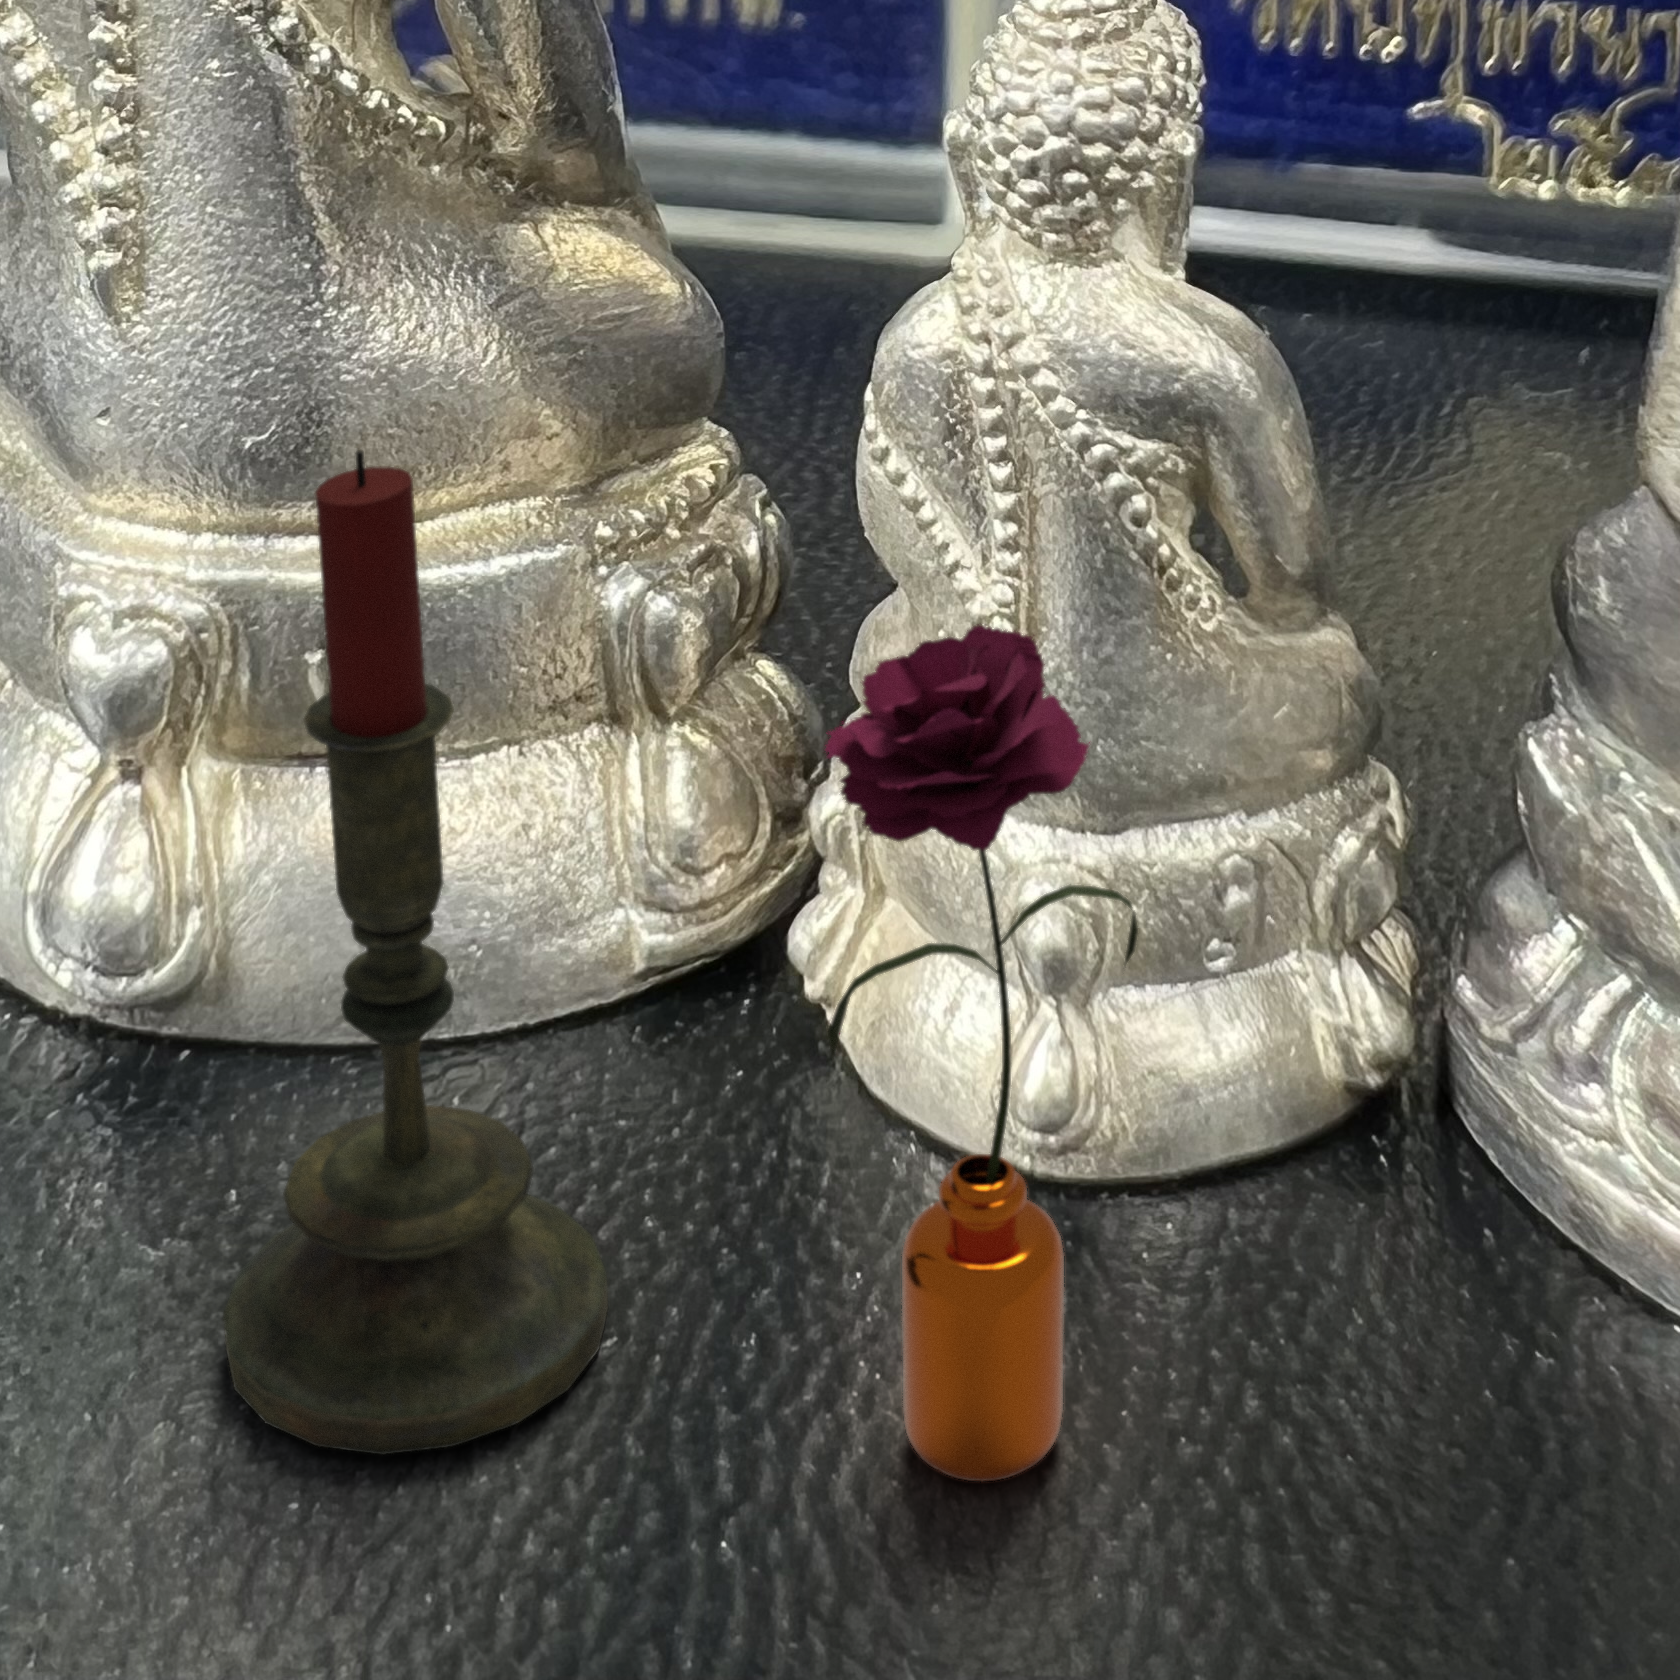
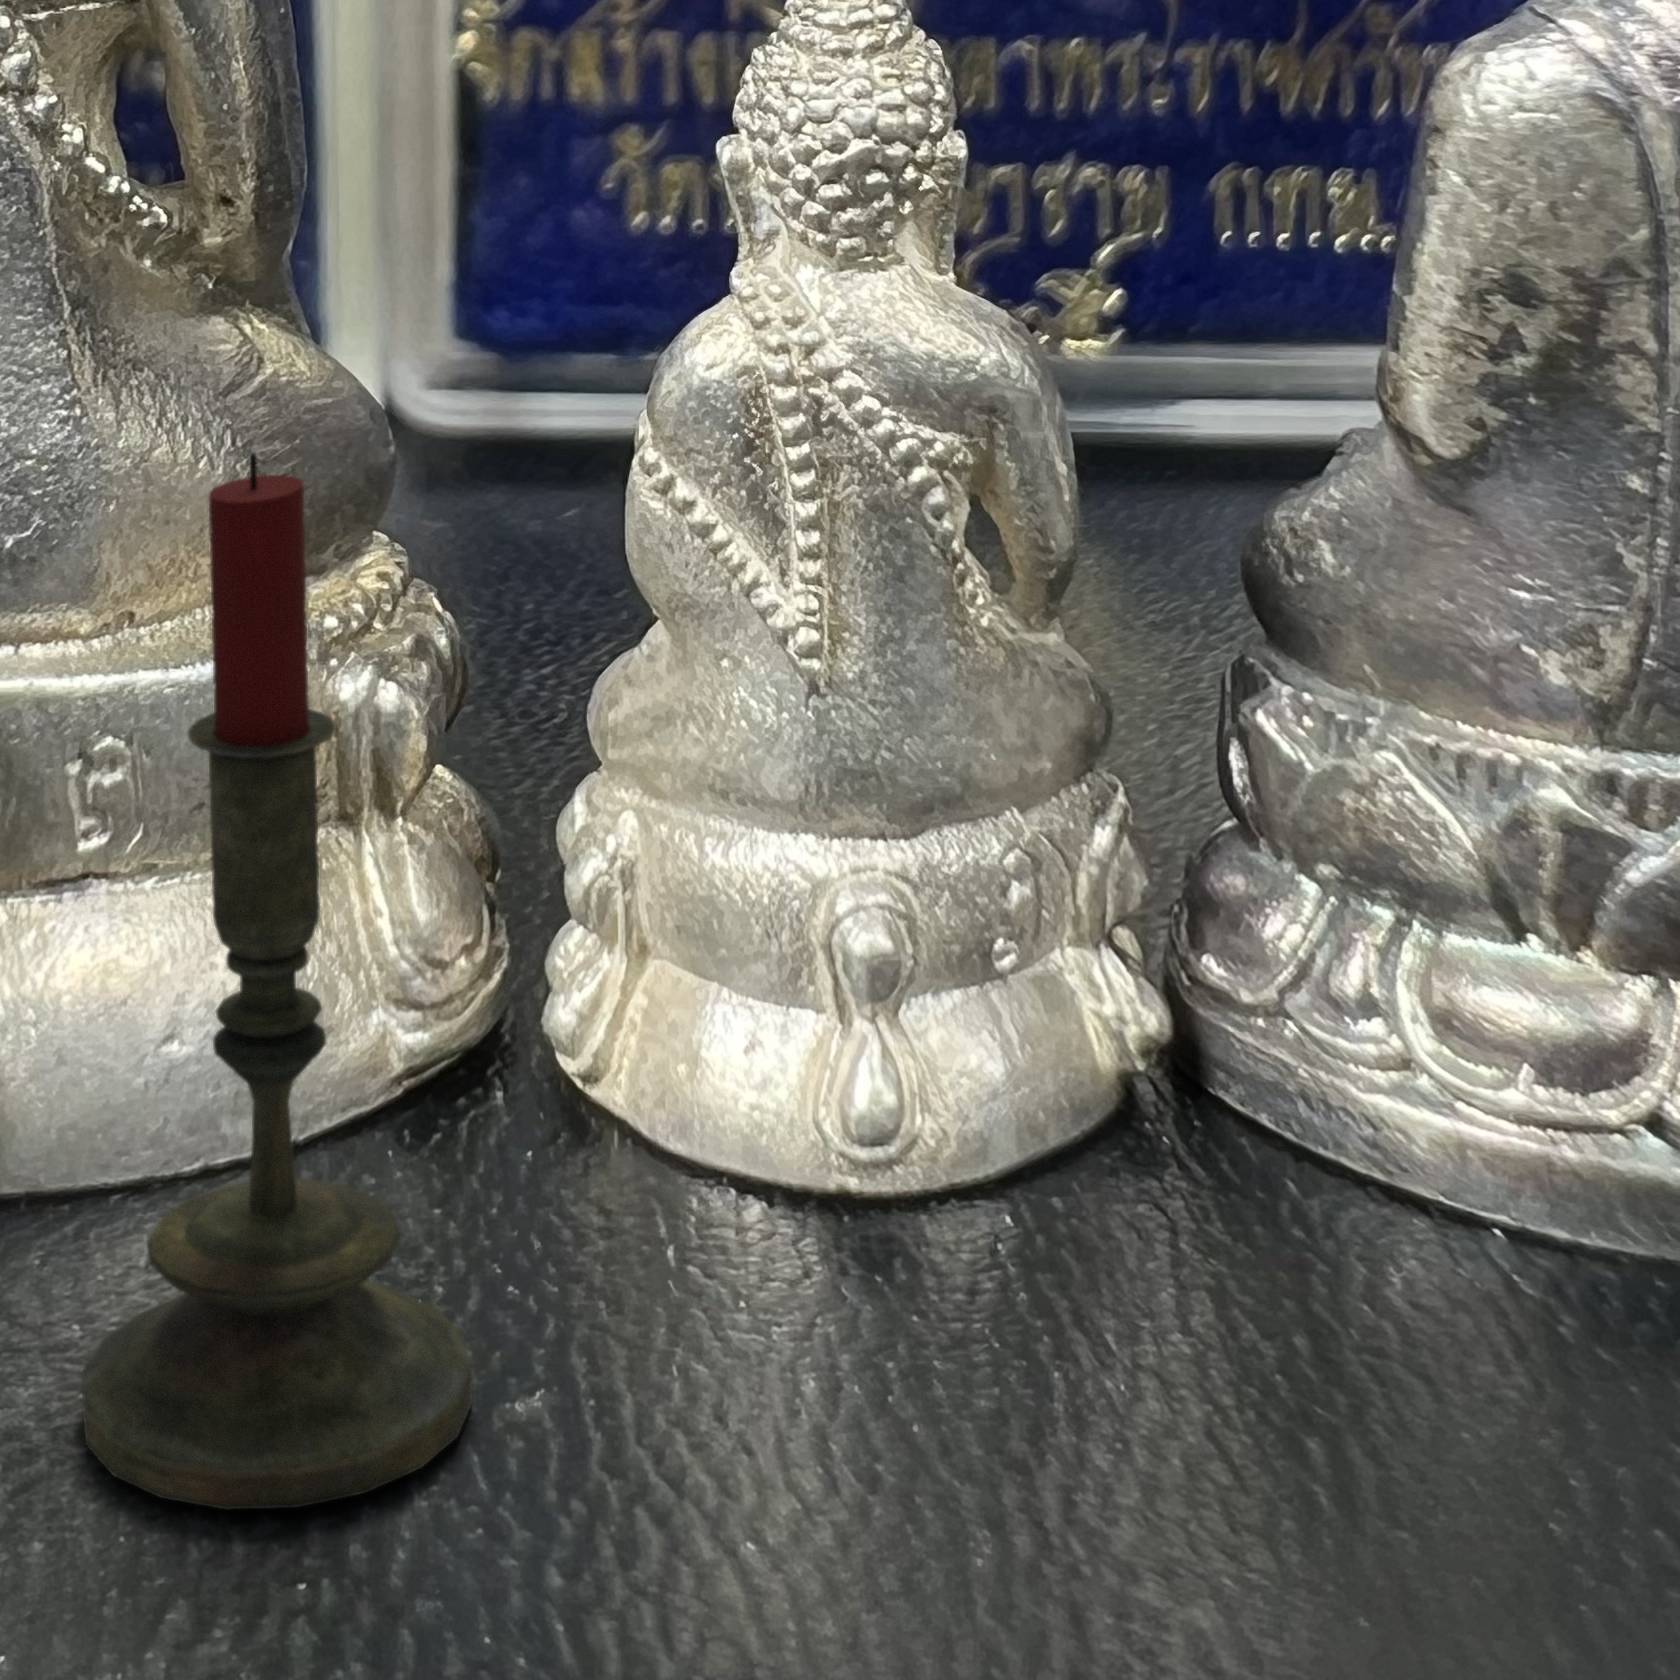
flower: present [825,625,1138,1481] -> none [749,574,1033,1459]

